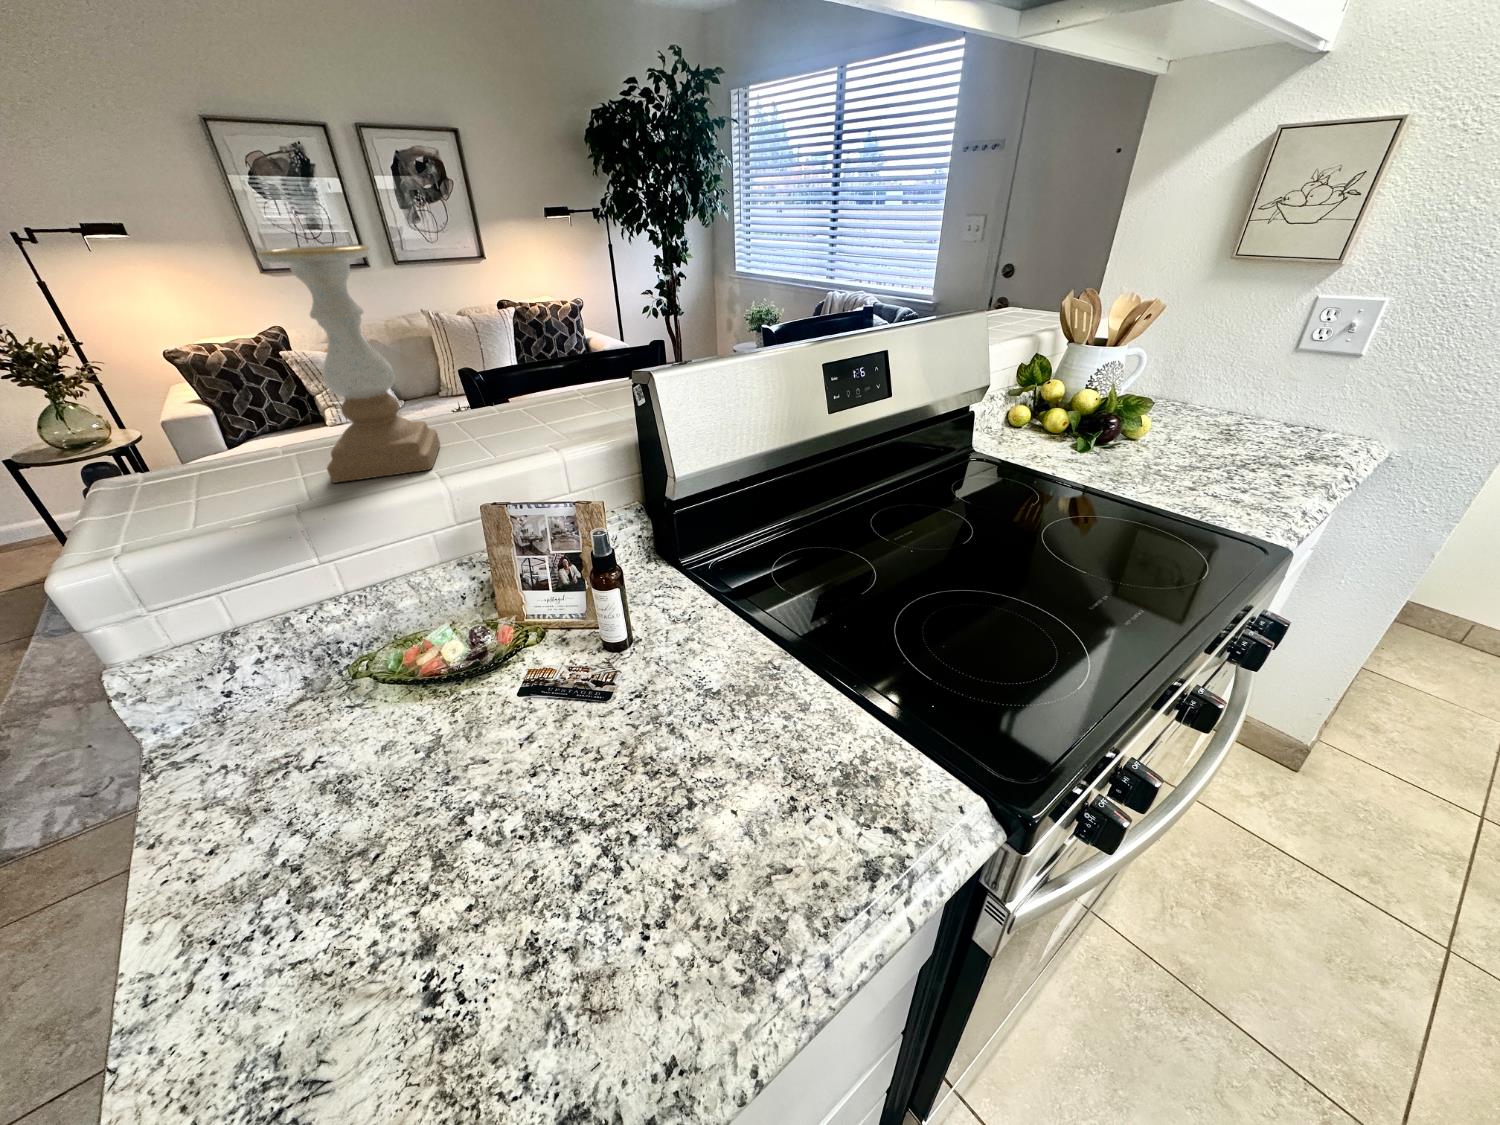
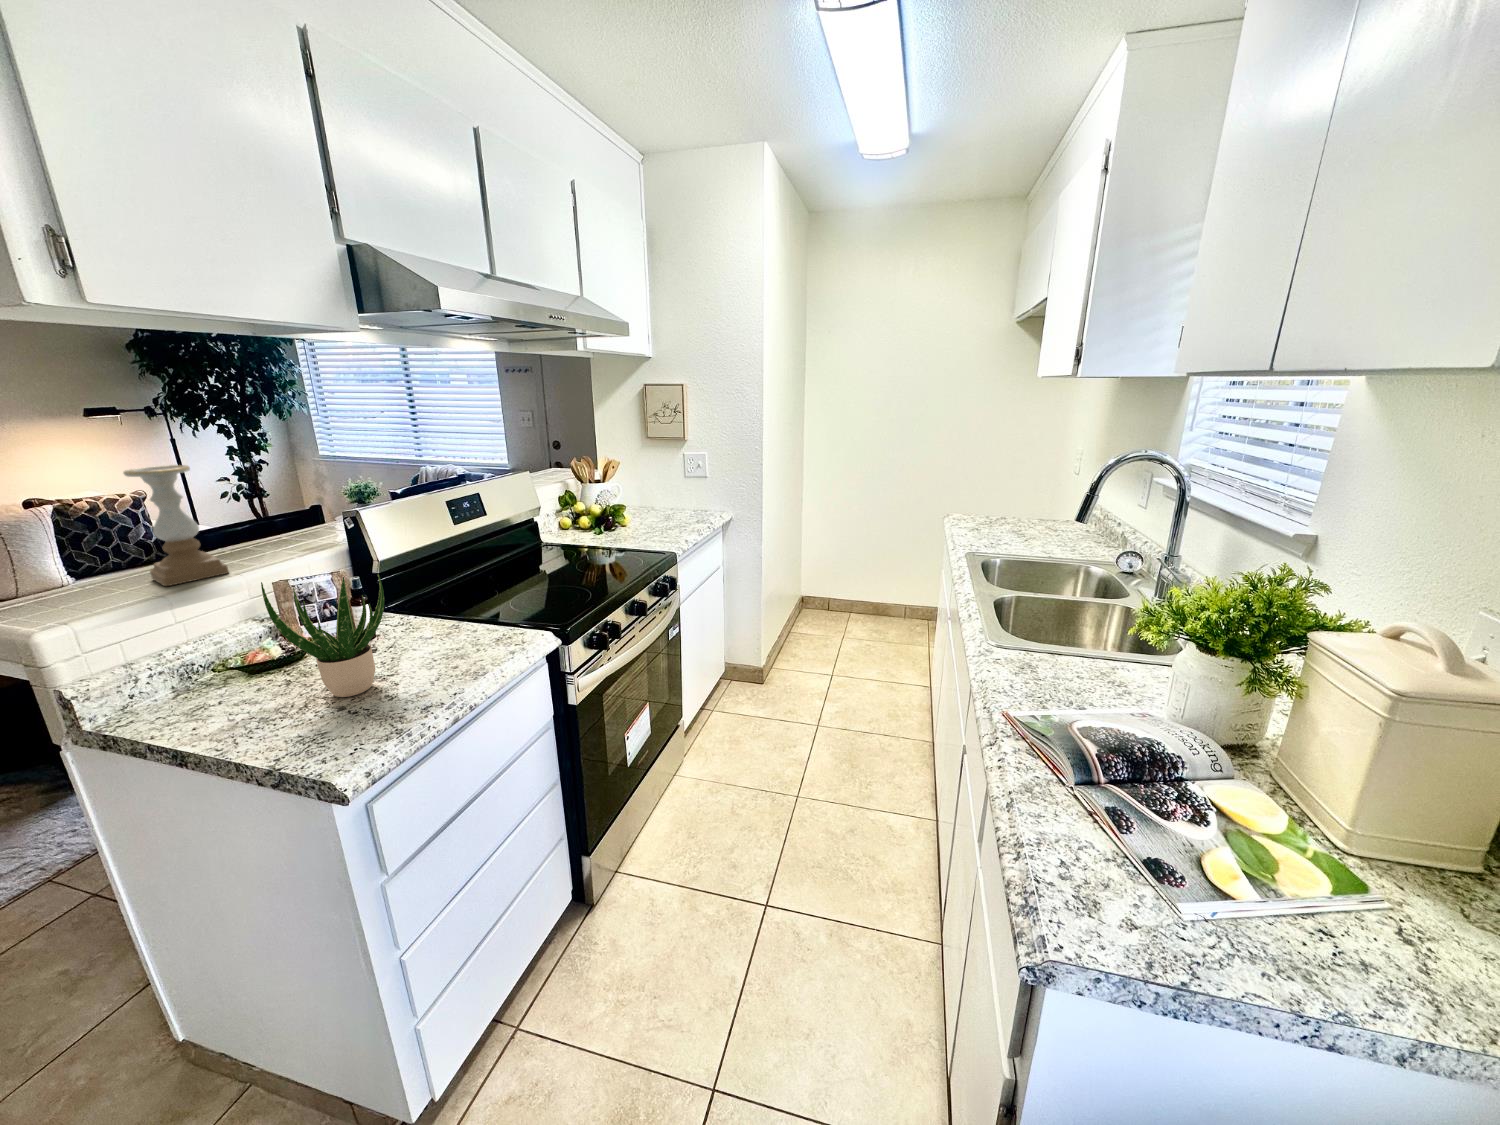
potted plant: none [201,581,552,911] -> present [261,574,384,697]

